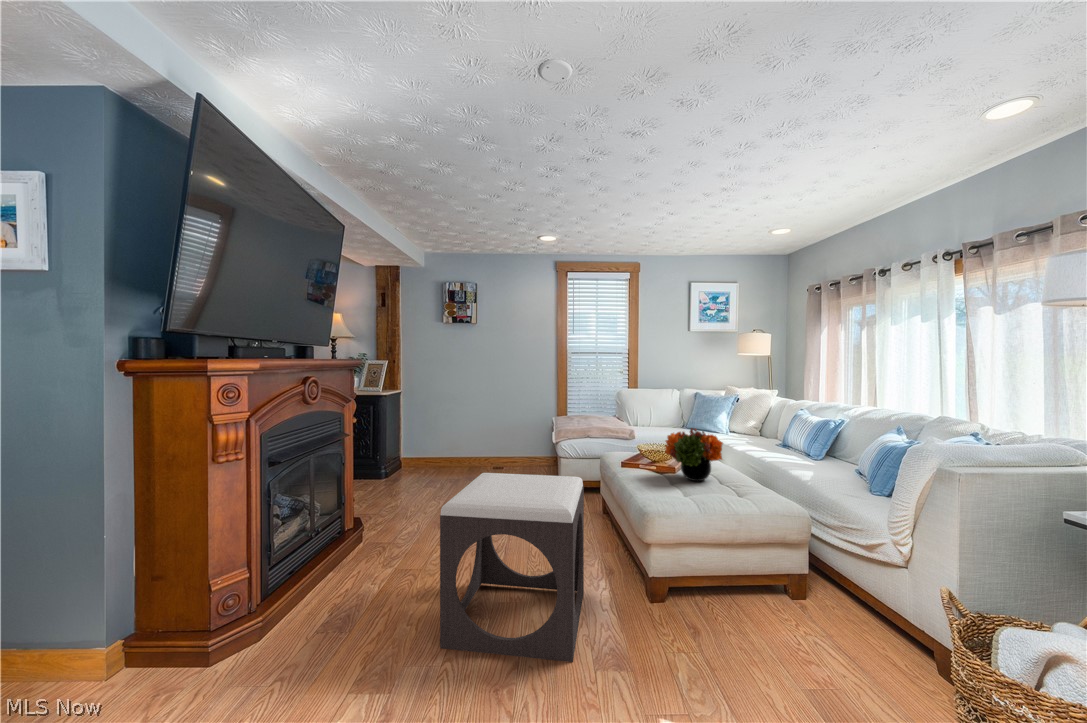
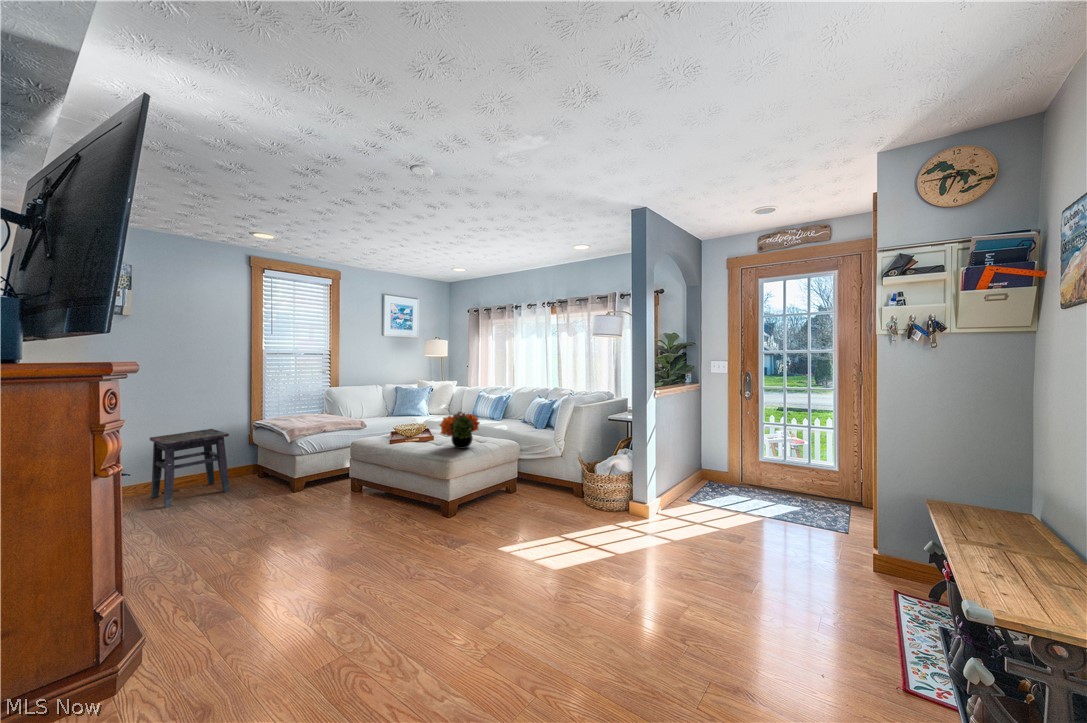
side table: none [486,418,528,476] -> present [150,429,230,508]
footstool: present [440,473,584,662] -> none [321,463,470,659]

